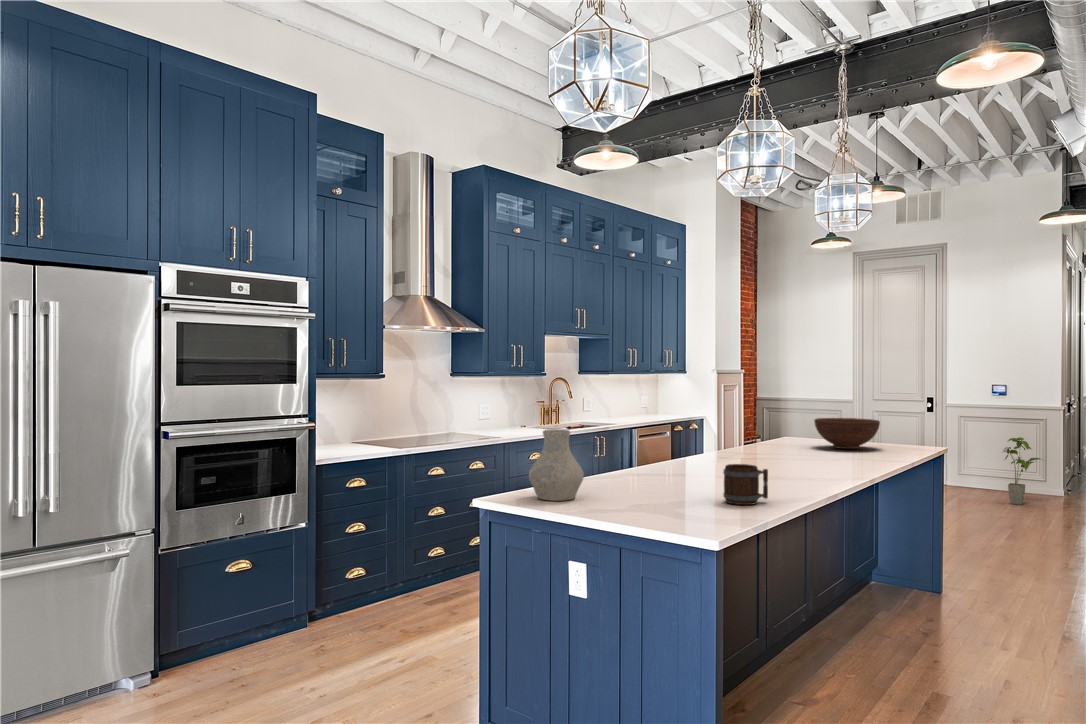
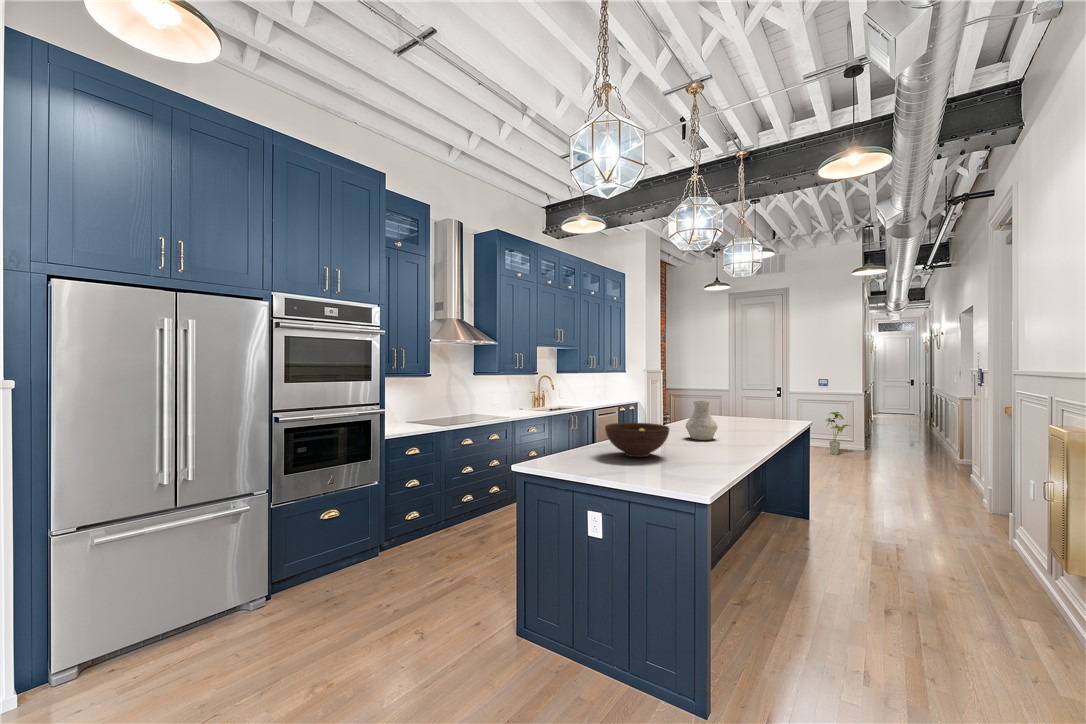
fruit bowl: present [814,418,880,449] -> present [605,423,669,457]
vase: present [529,429,584,501] -> present [686,401,718,440]
mug: present [723,464,768,505] -> none [690,439,722,469]

